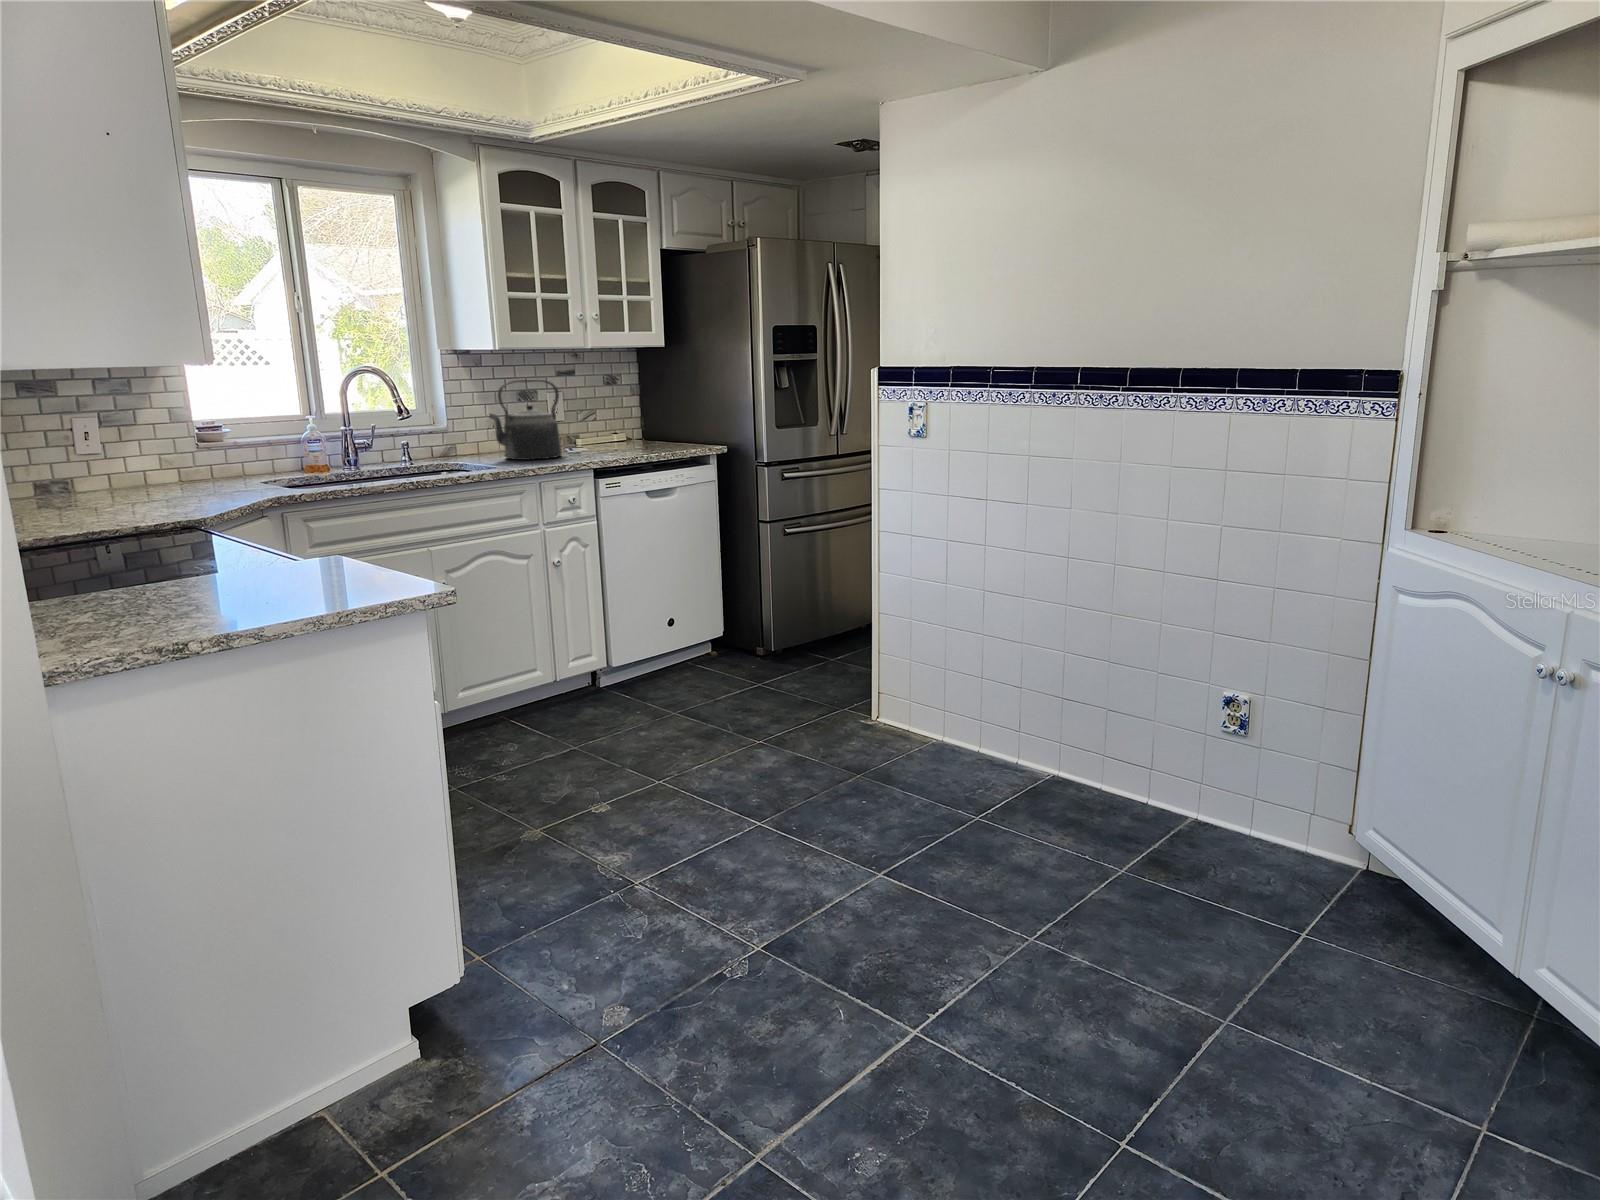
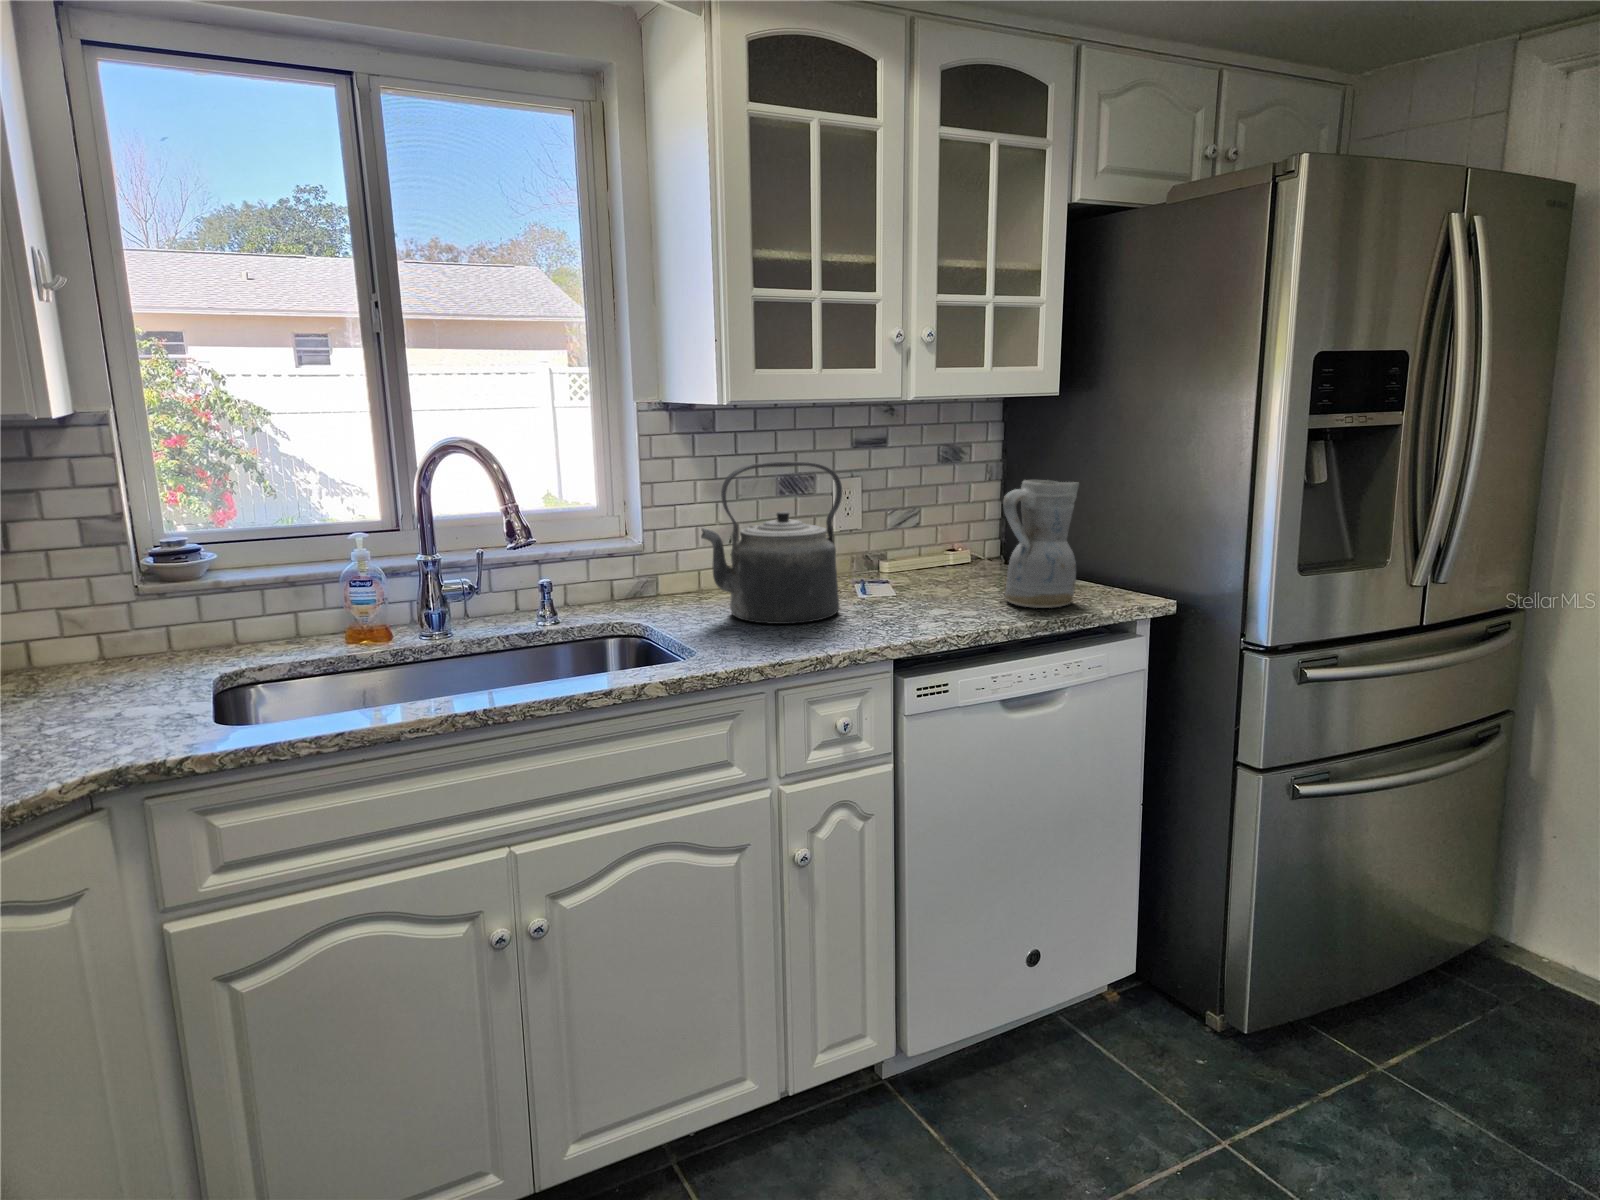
ceramic pitcher: none [639,388,677,450] -> present [1003,480,1079,608]

